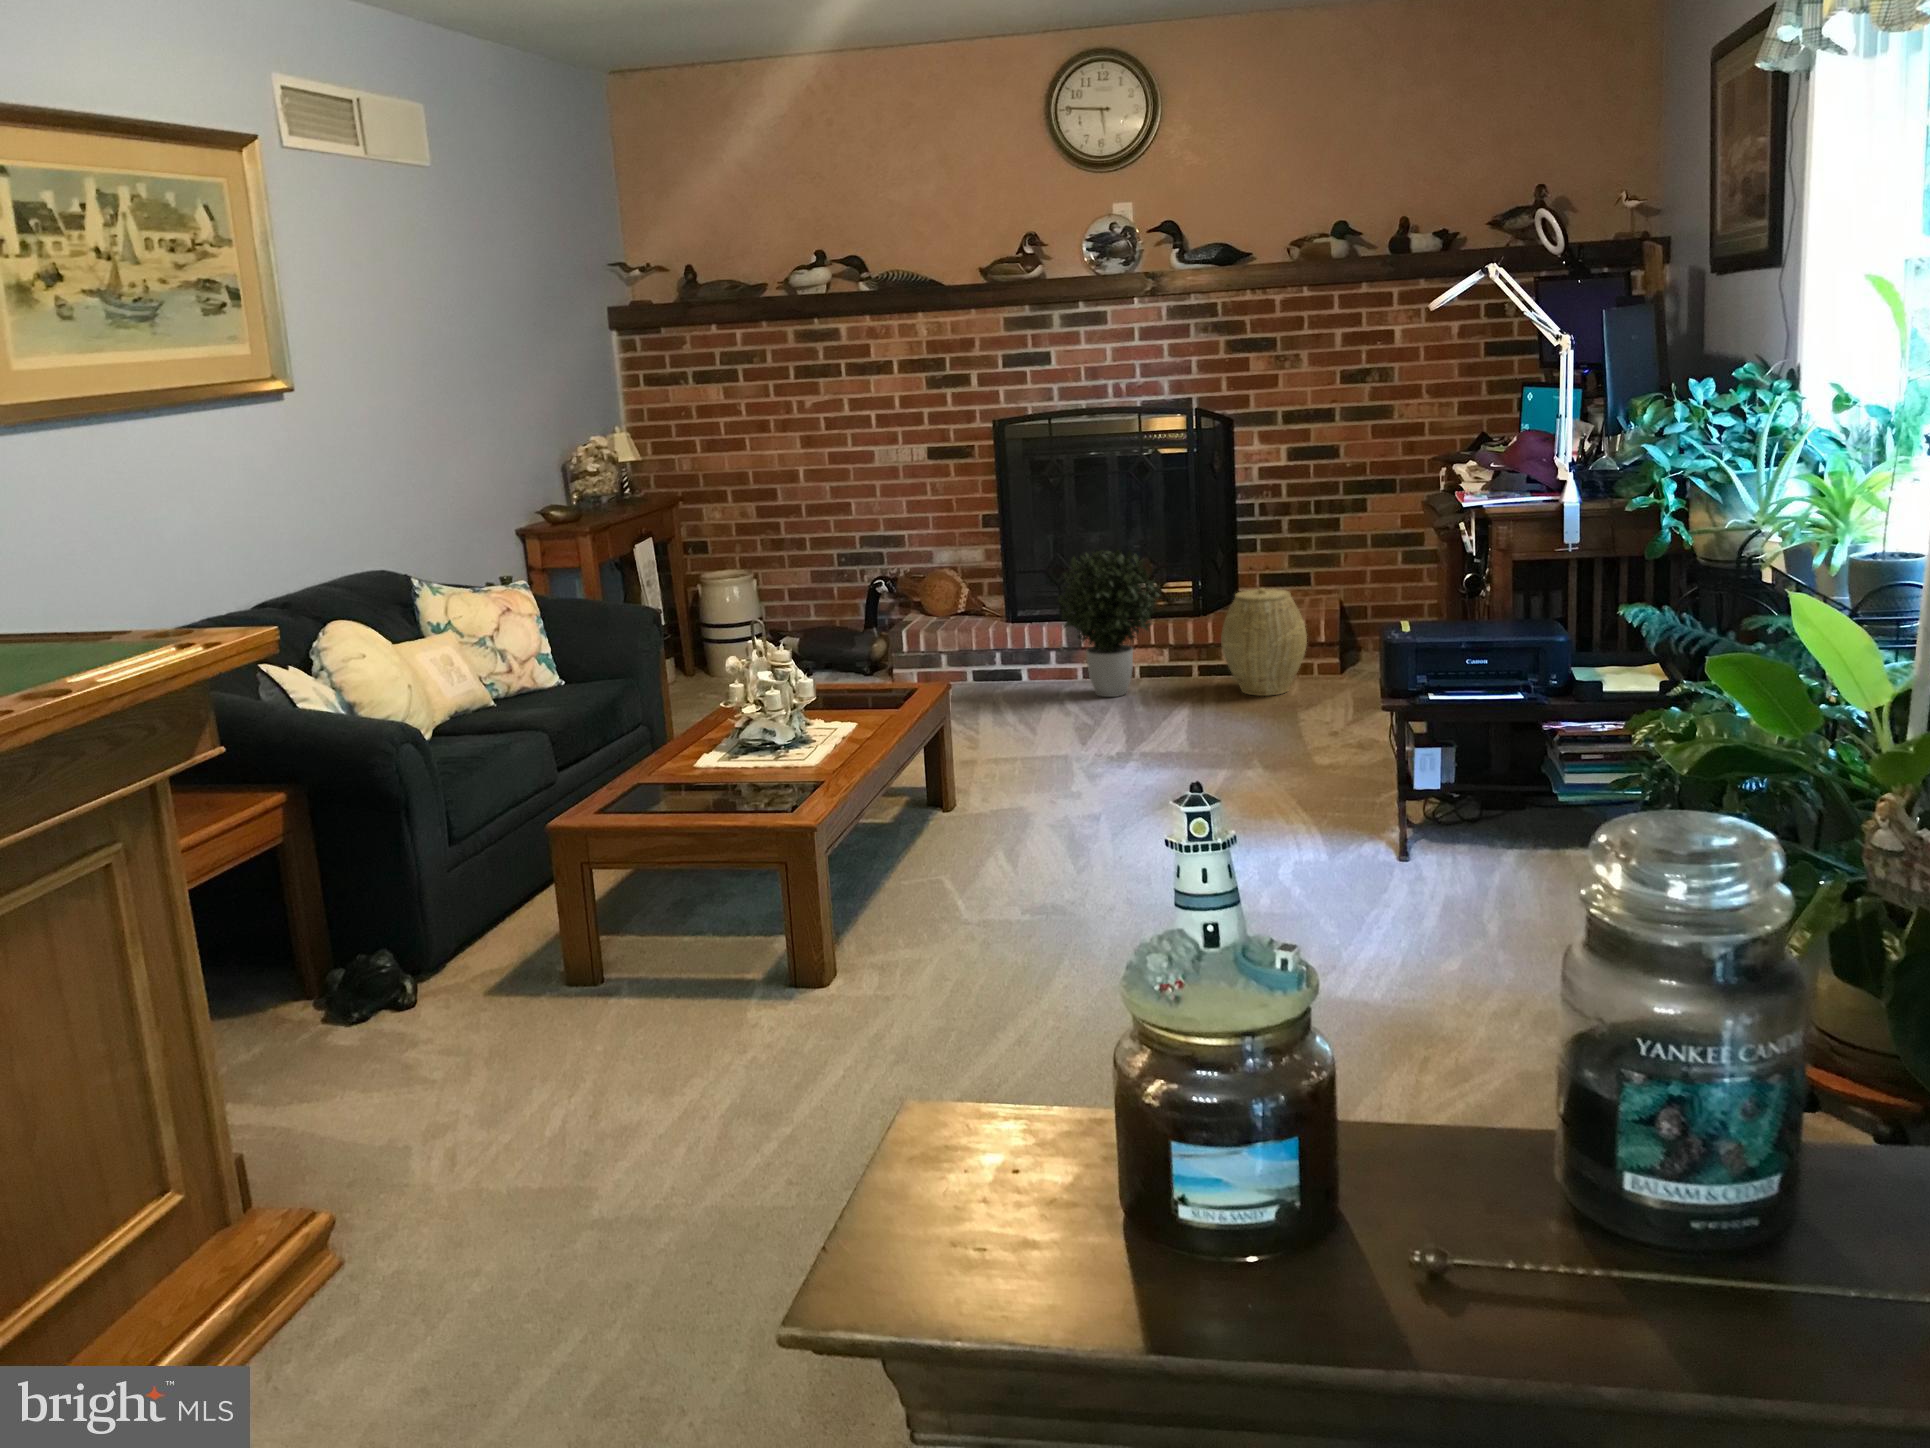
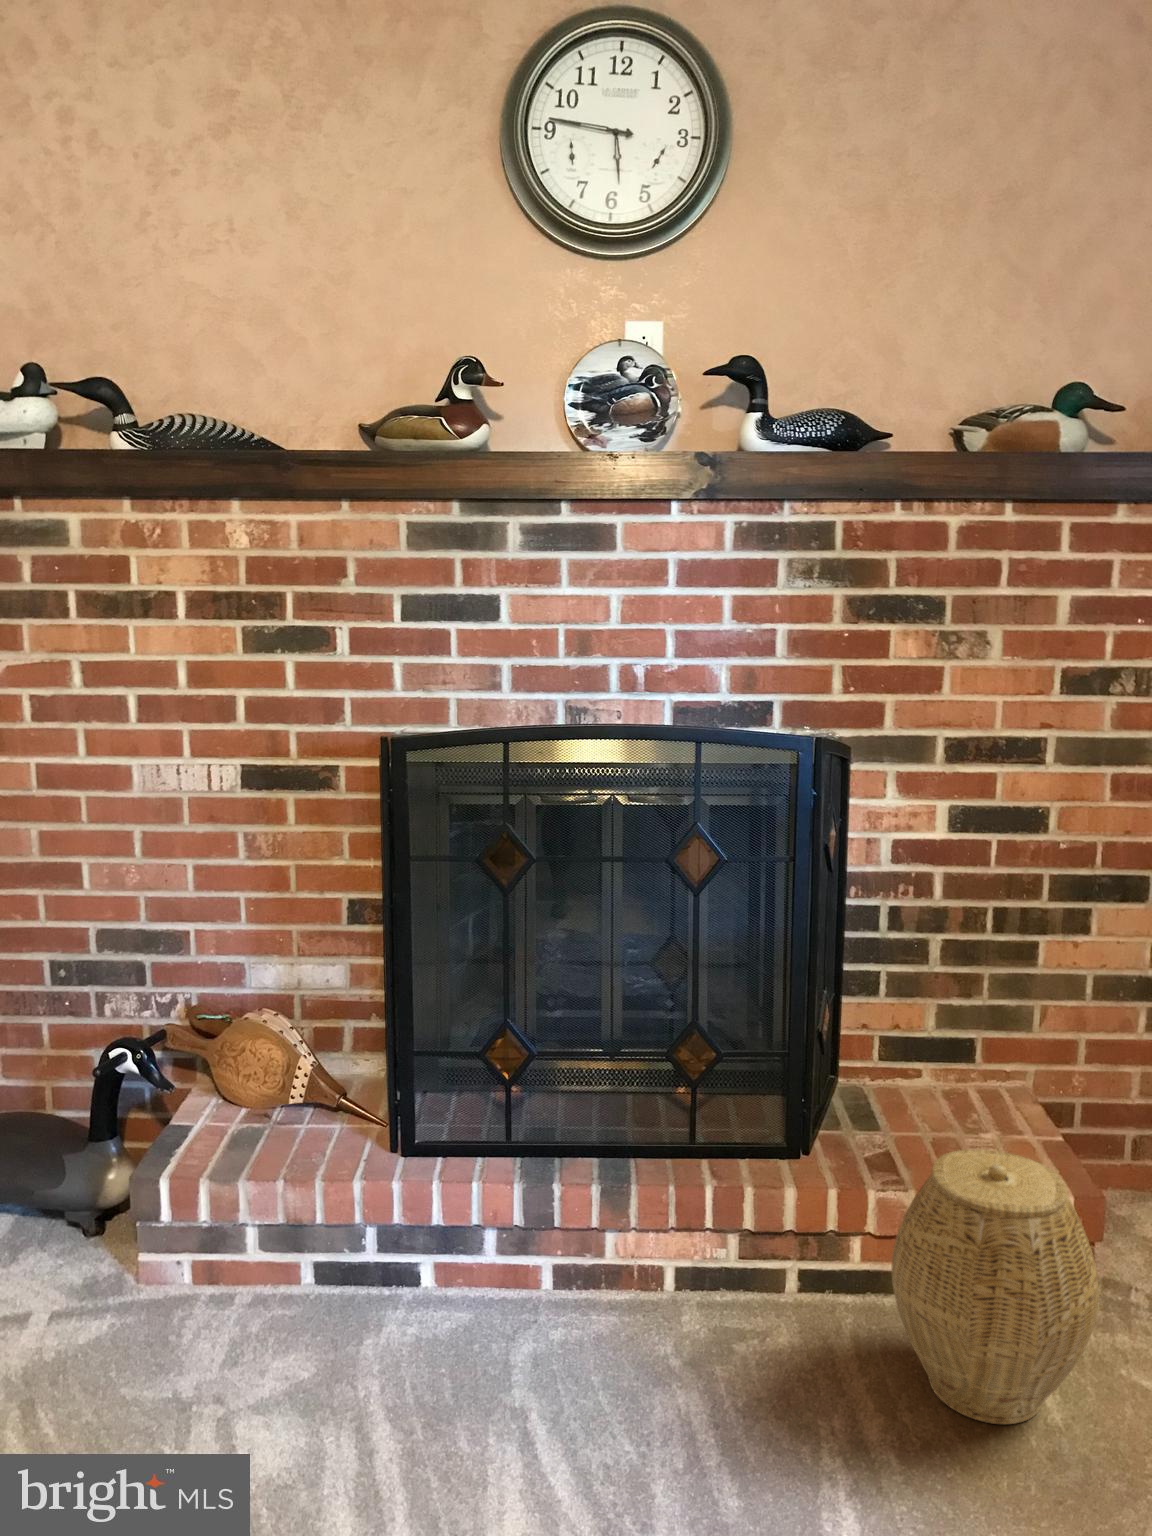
potted plant: present [1058,548,1160,697] -> none [523,1057,763,1413]

